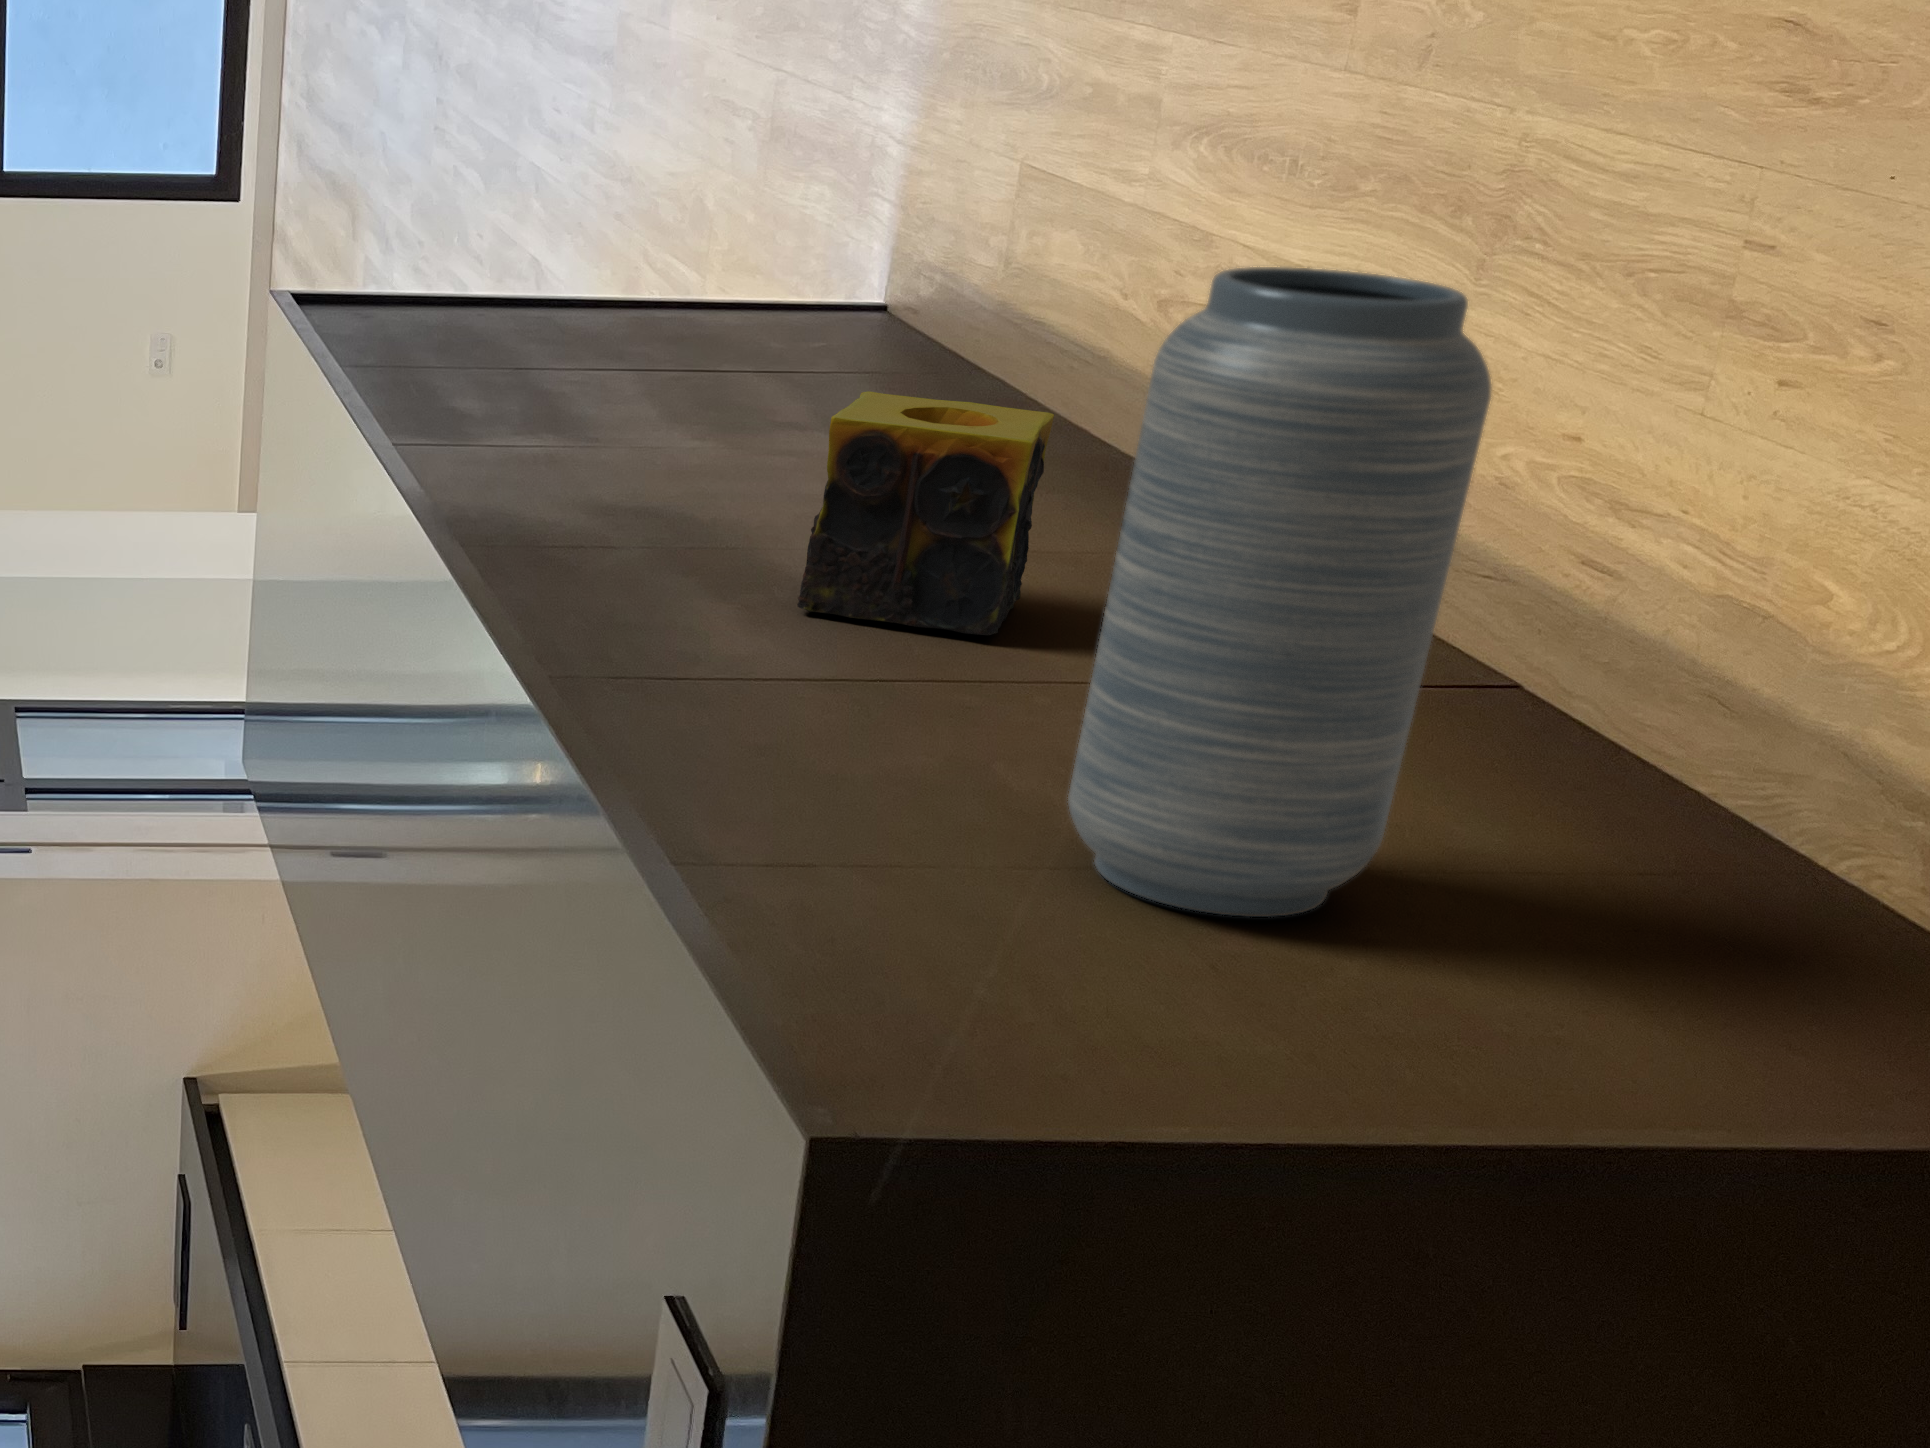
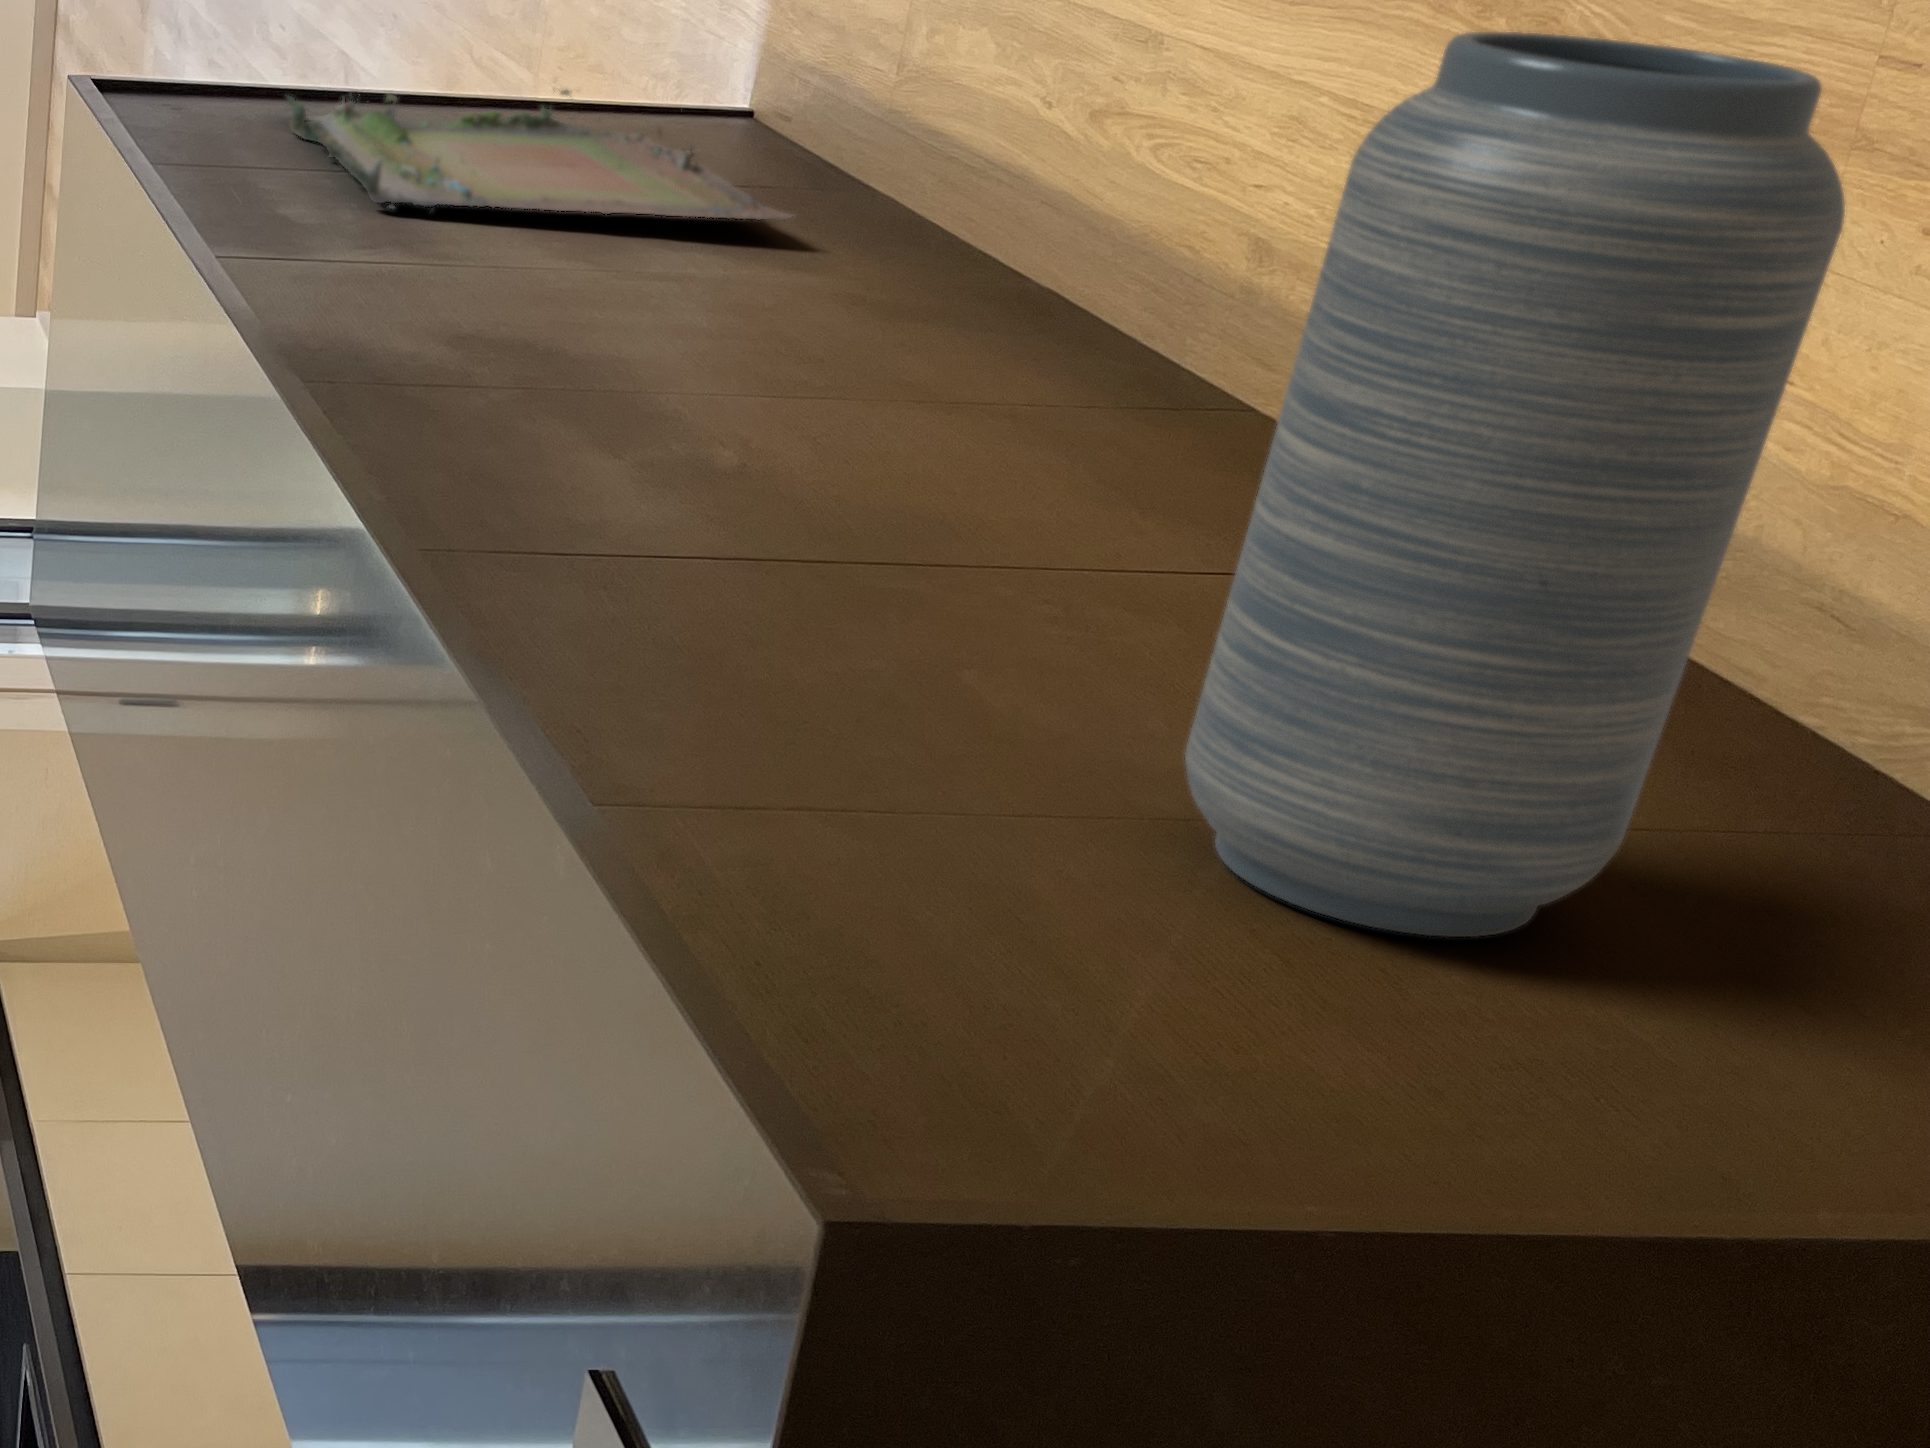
tray: none [451,291,878,409] -> present [287,89,794,220]
candle: present [797,391,1054,635] -> none [751,198,1073,513]

